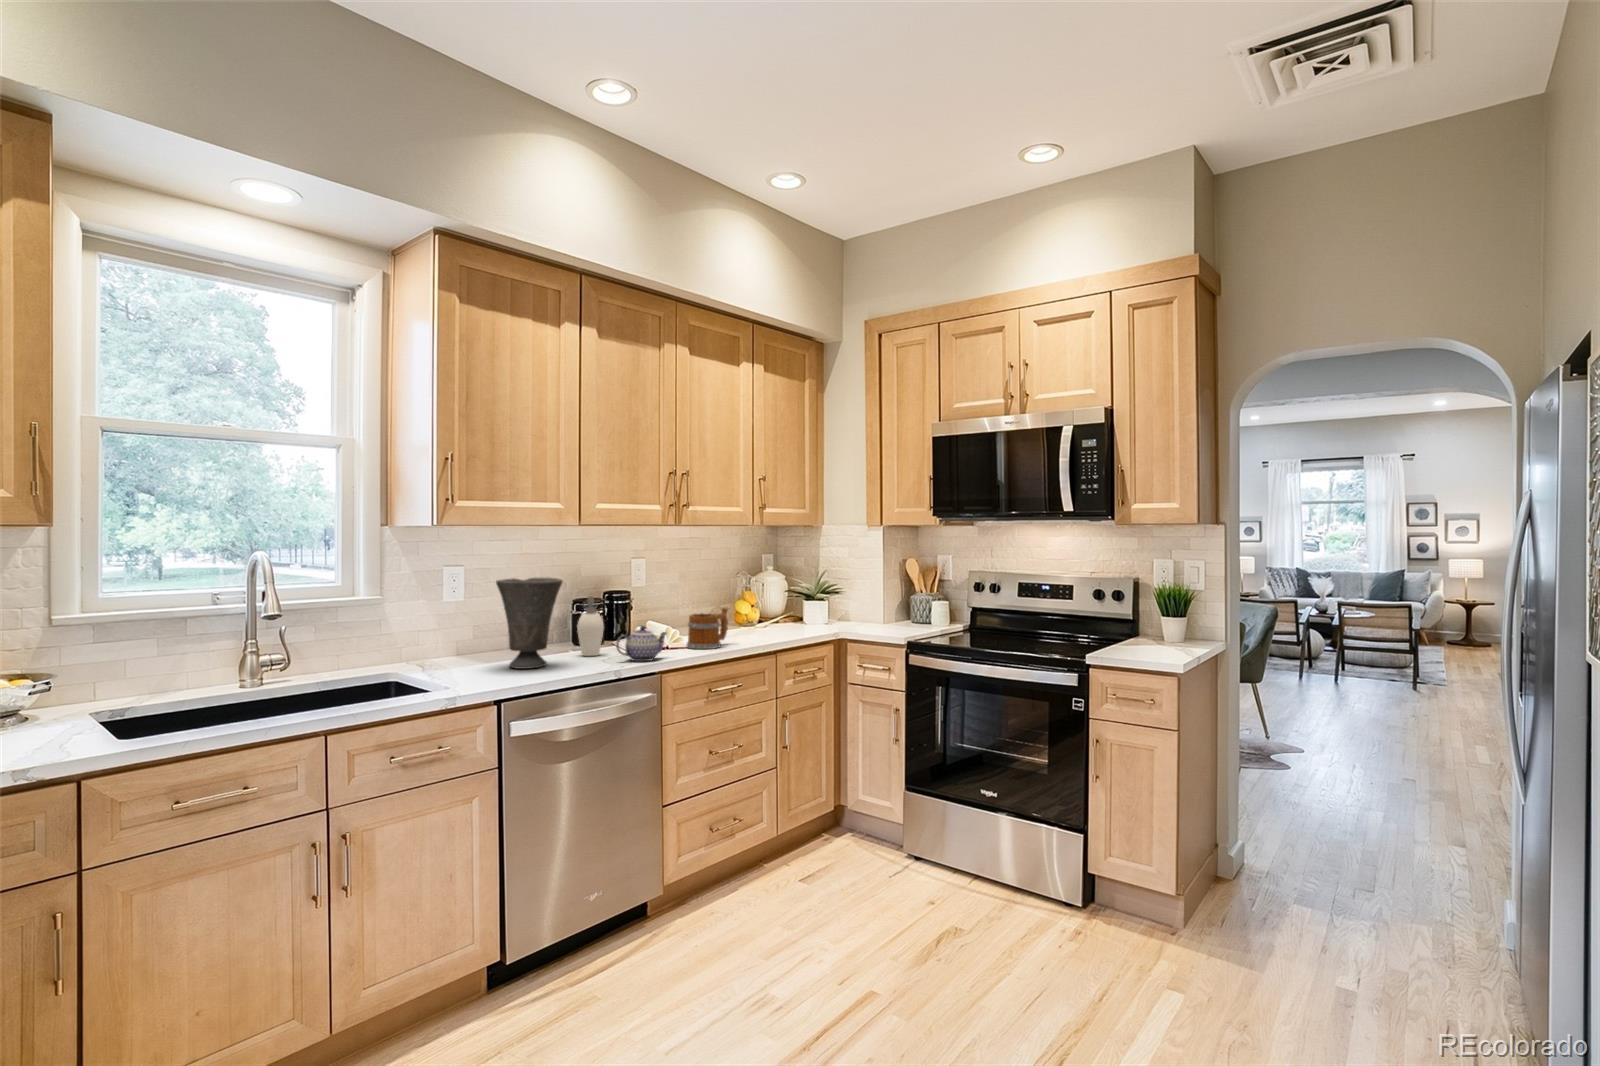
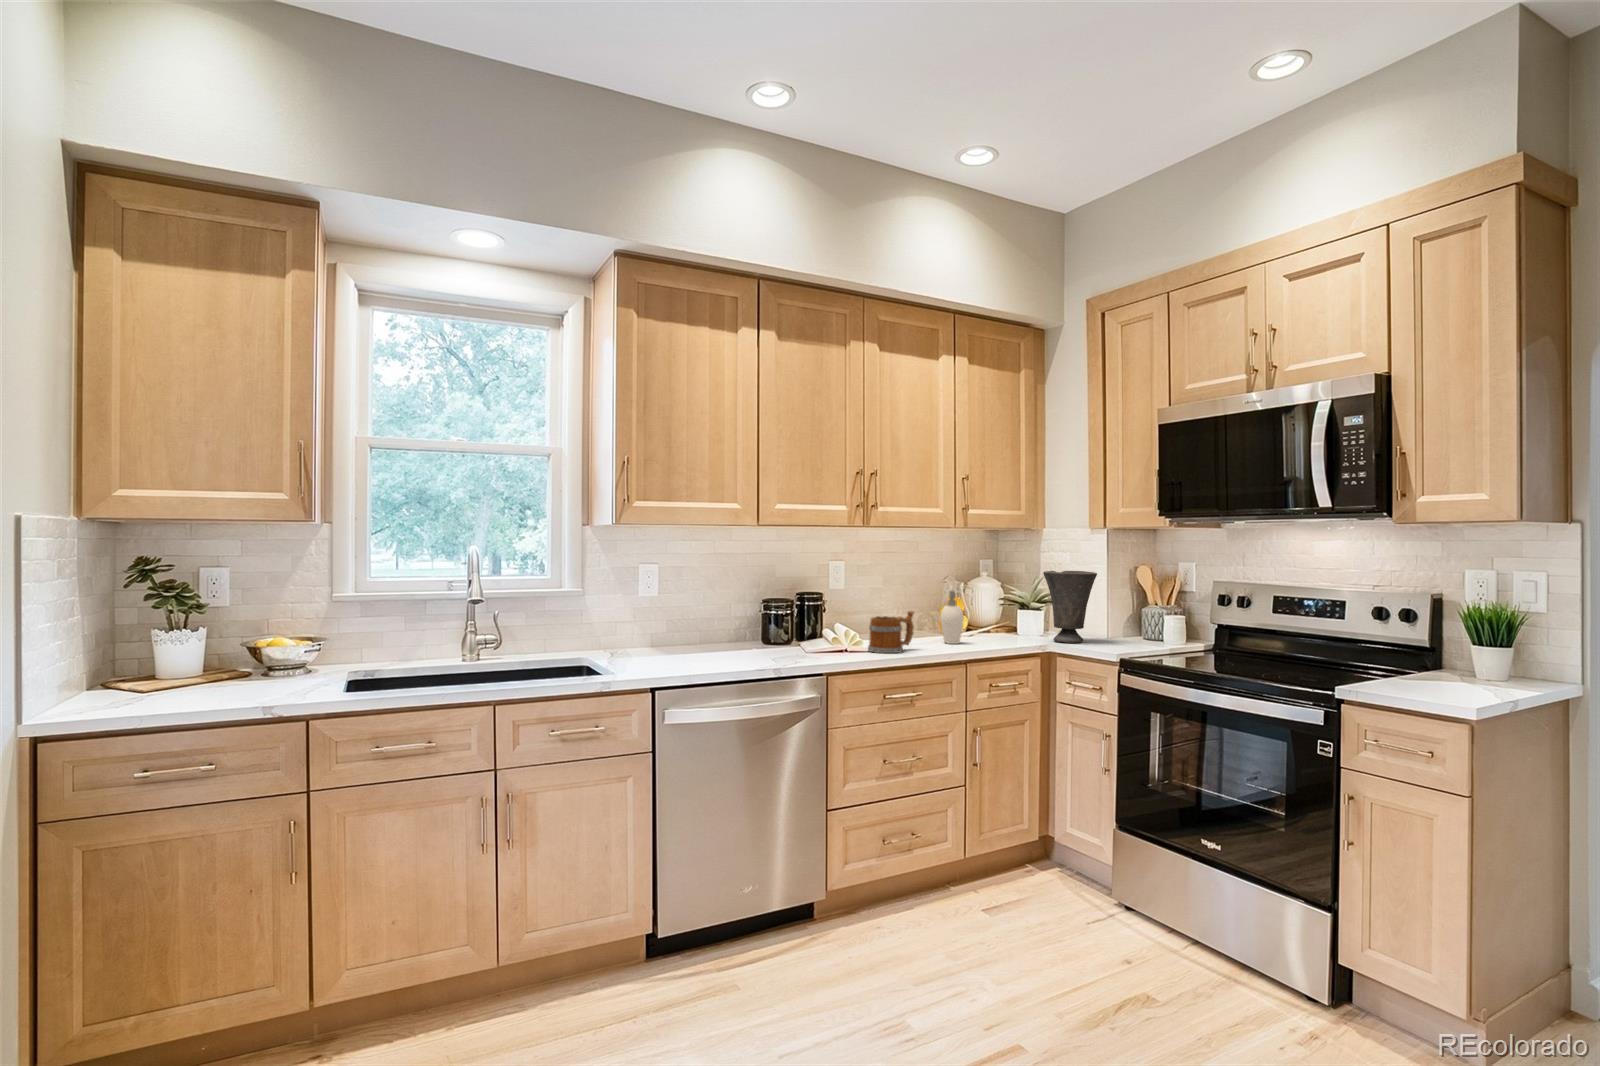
vase: present [496,577,563,669] -> present [1043,571,1097,643]
soap dispenser: present [577,596,604,656] -> present [941,591,964,644]
teapot: present [616,626,666,661] -> none [783,626,837,661]

